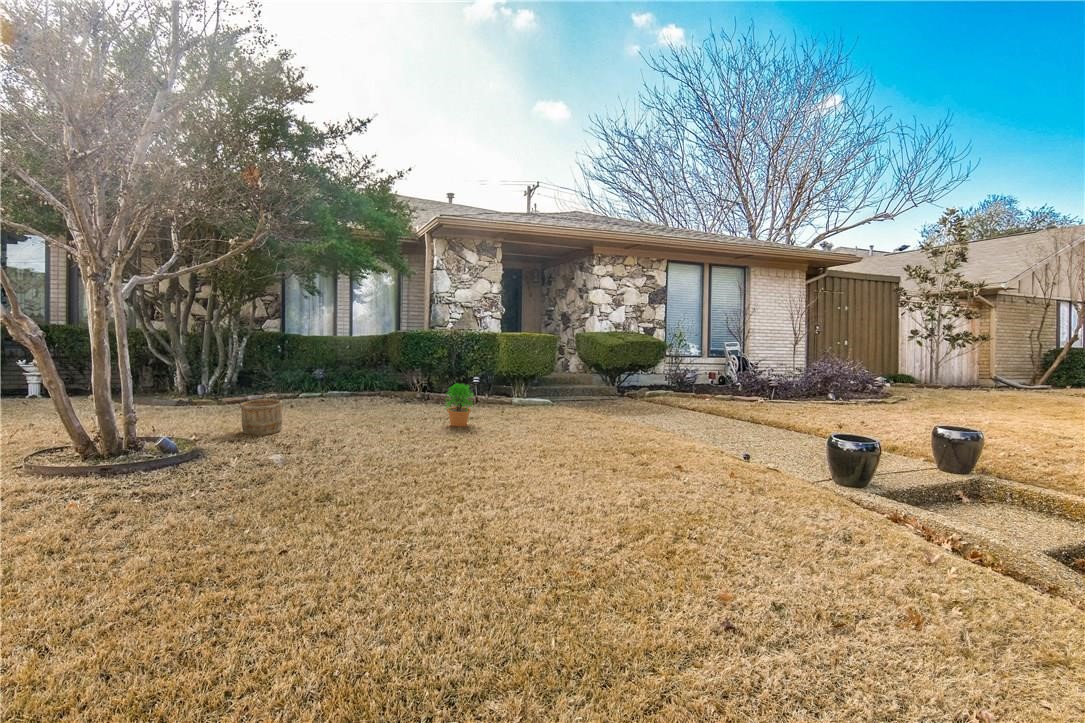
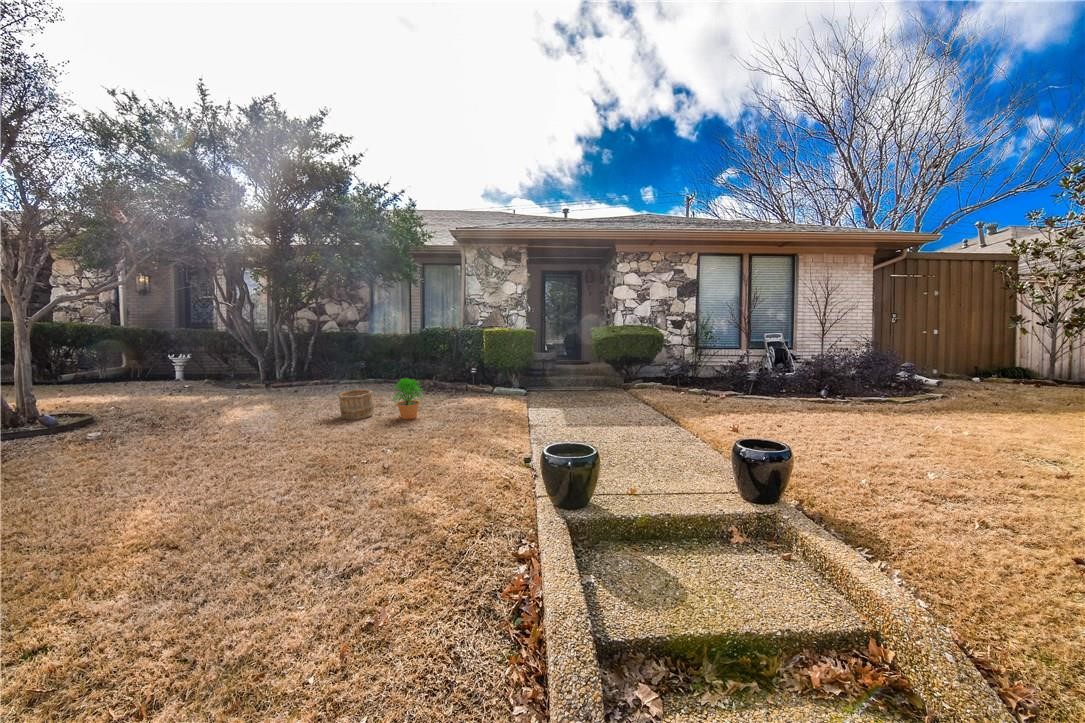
wooden bucket: present [240,399,282,435] -> present [338,389,374,420]

